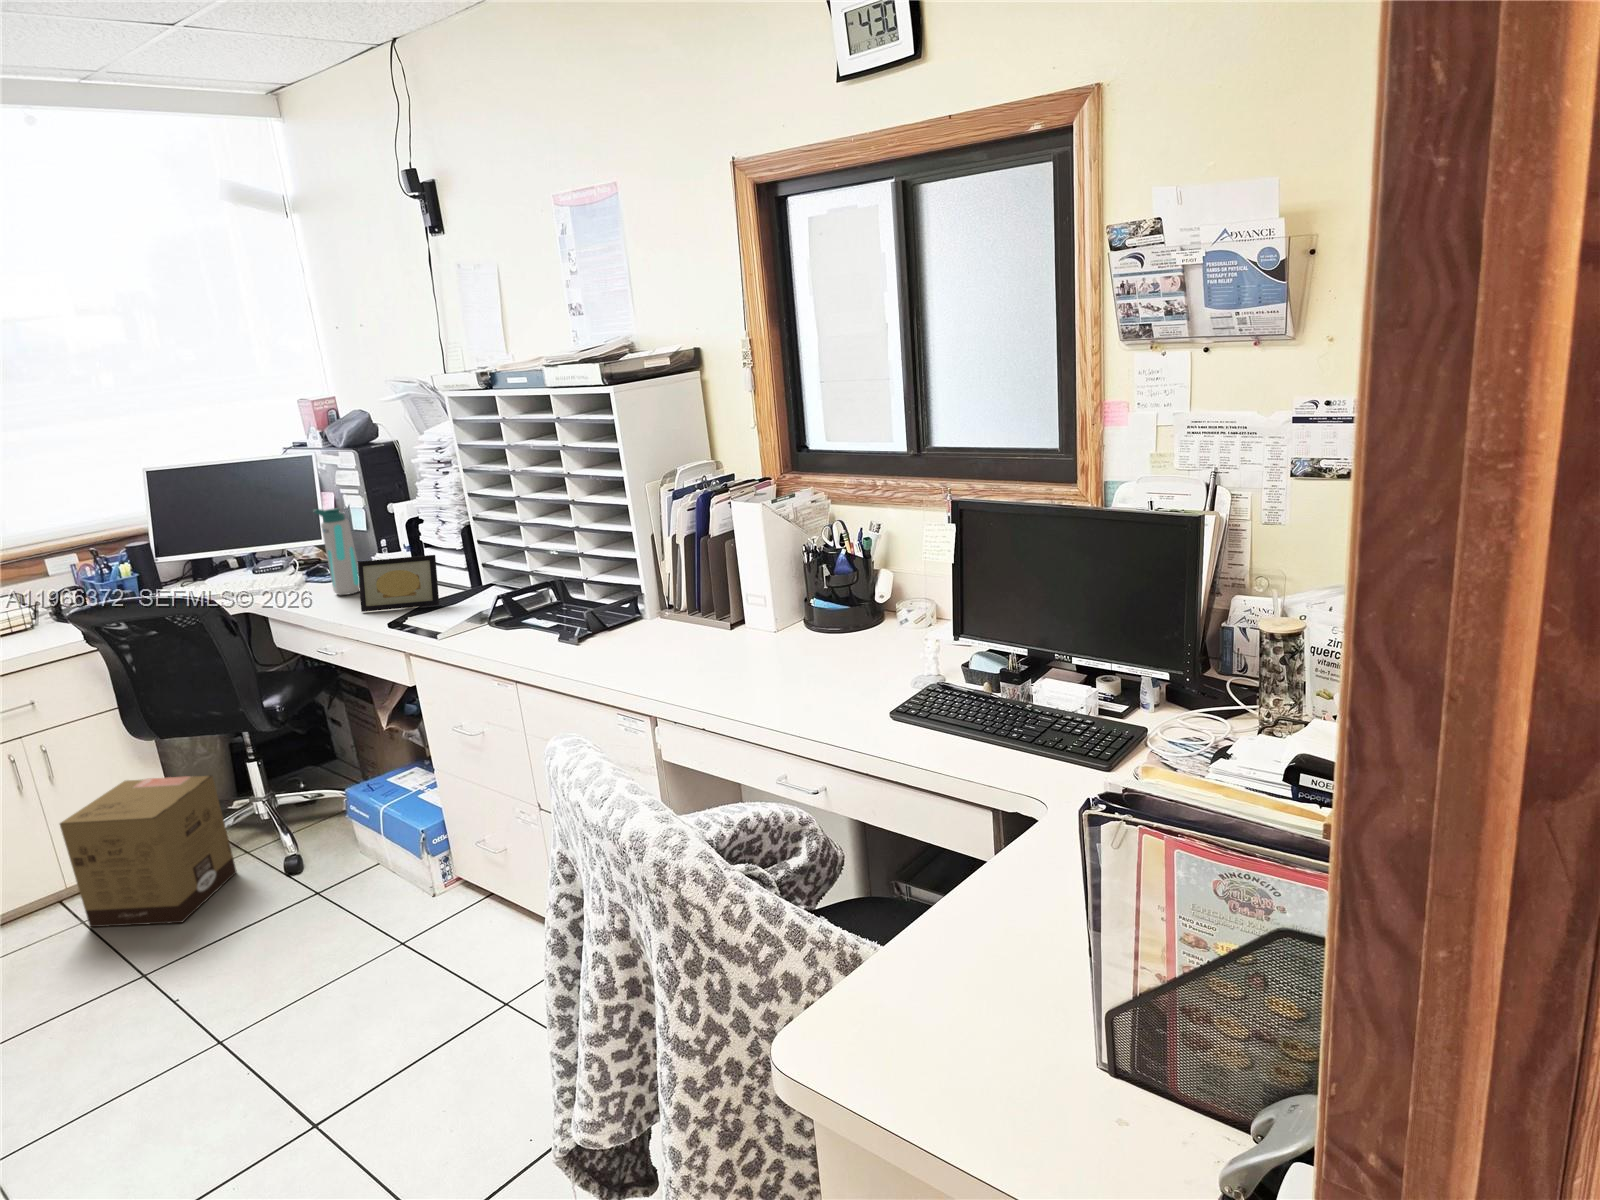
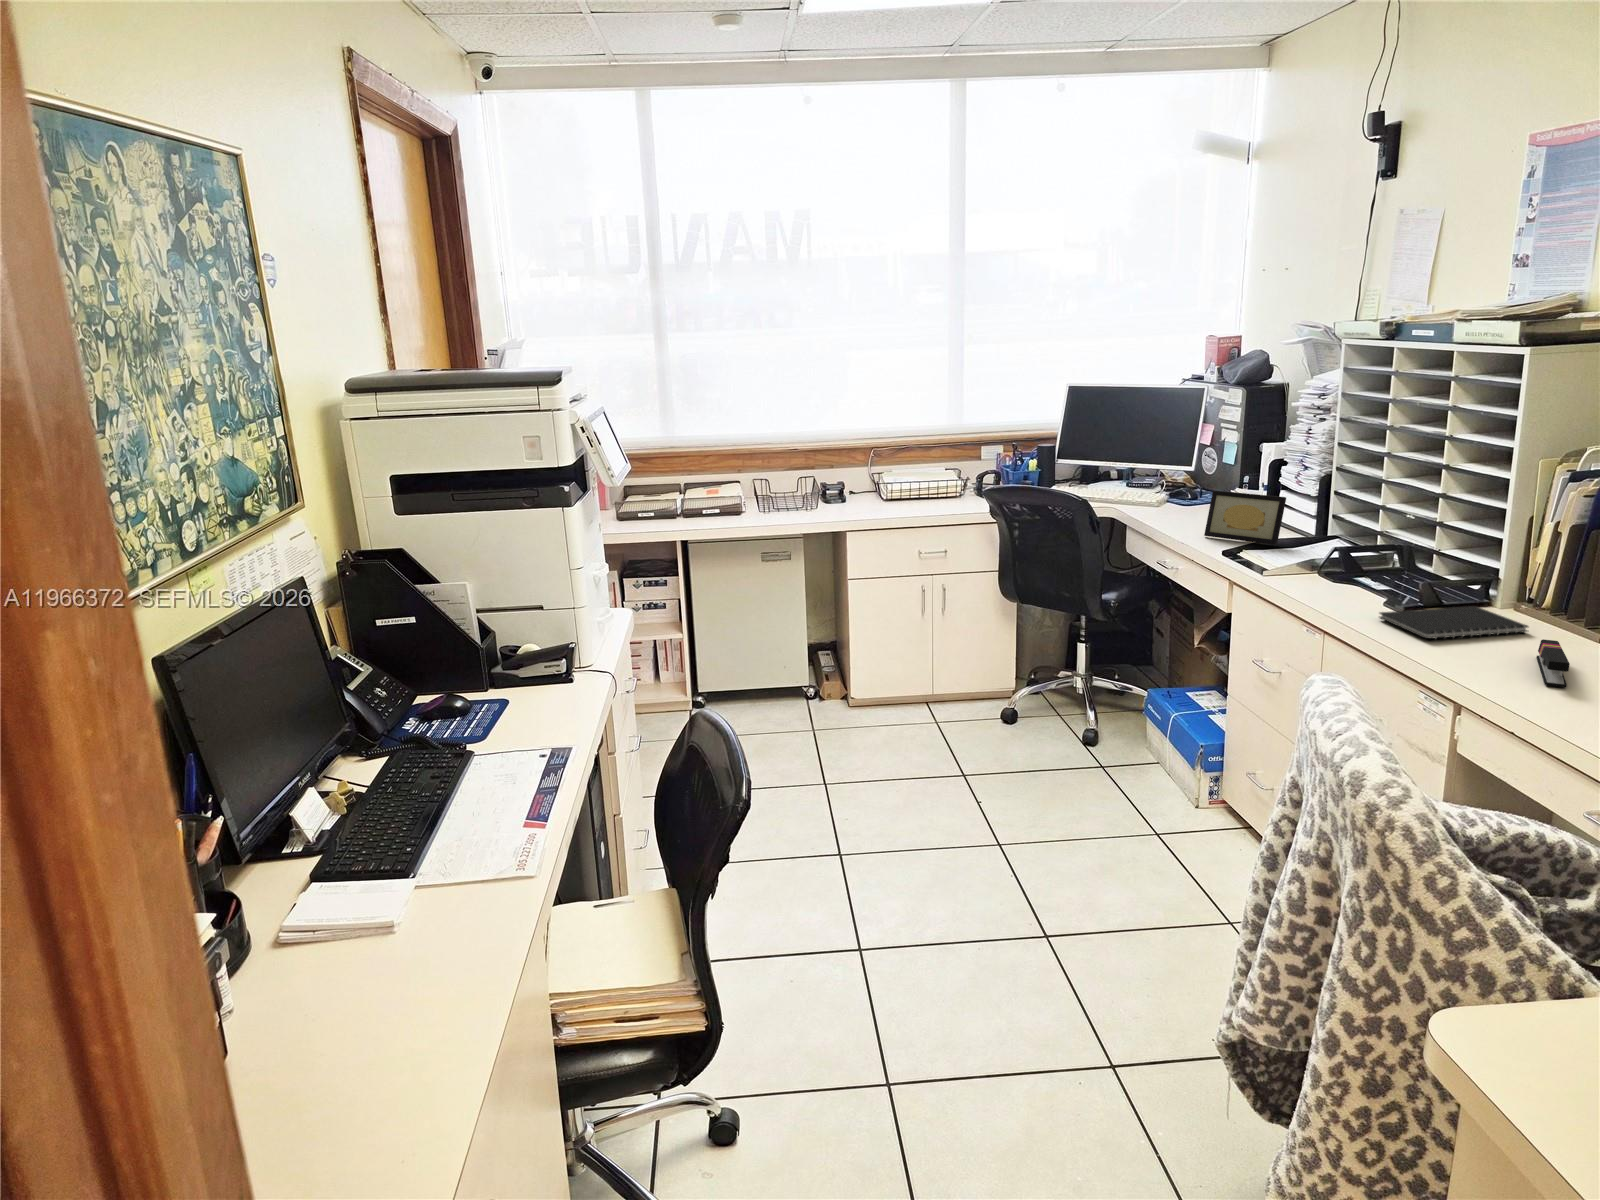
water bottle: present [314,508,359,595] -> none [1187,437,1217,519]
notebook: none [559,623,680,665] -> present [1379,606,1528,640]
stapler: none [695,638,727,680] -> present [1536,639,1570,687]
cardboard box: present [60,775,237,927] -> none [944,627,1052,746]

